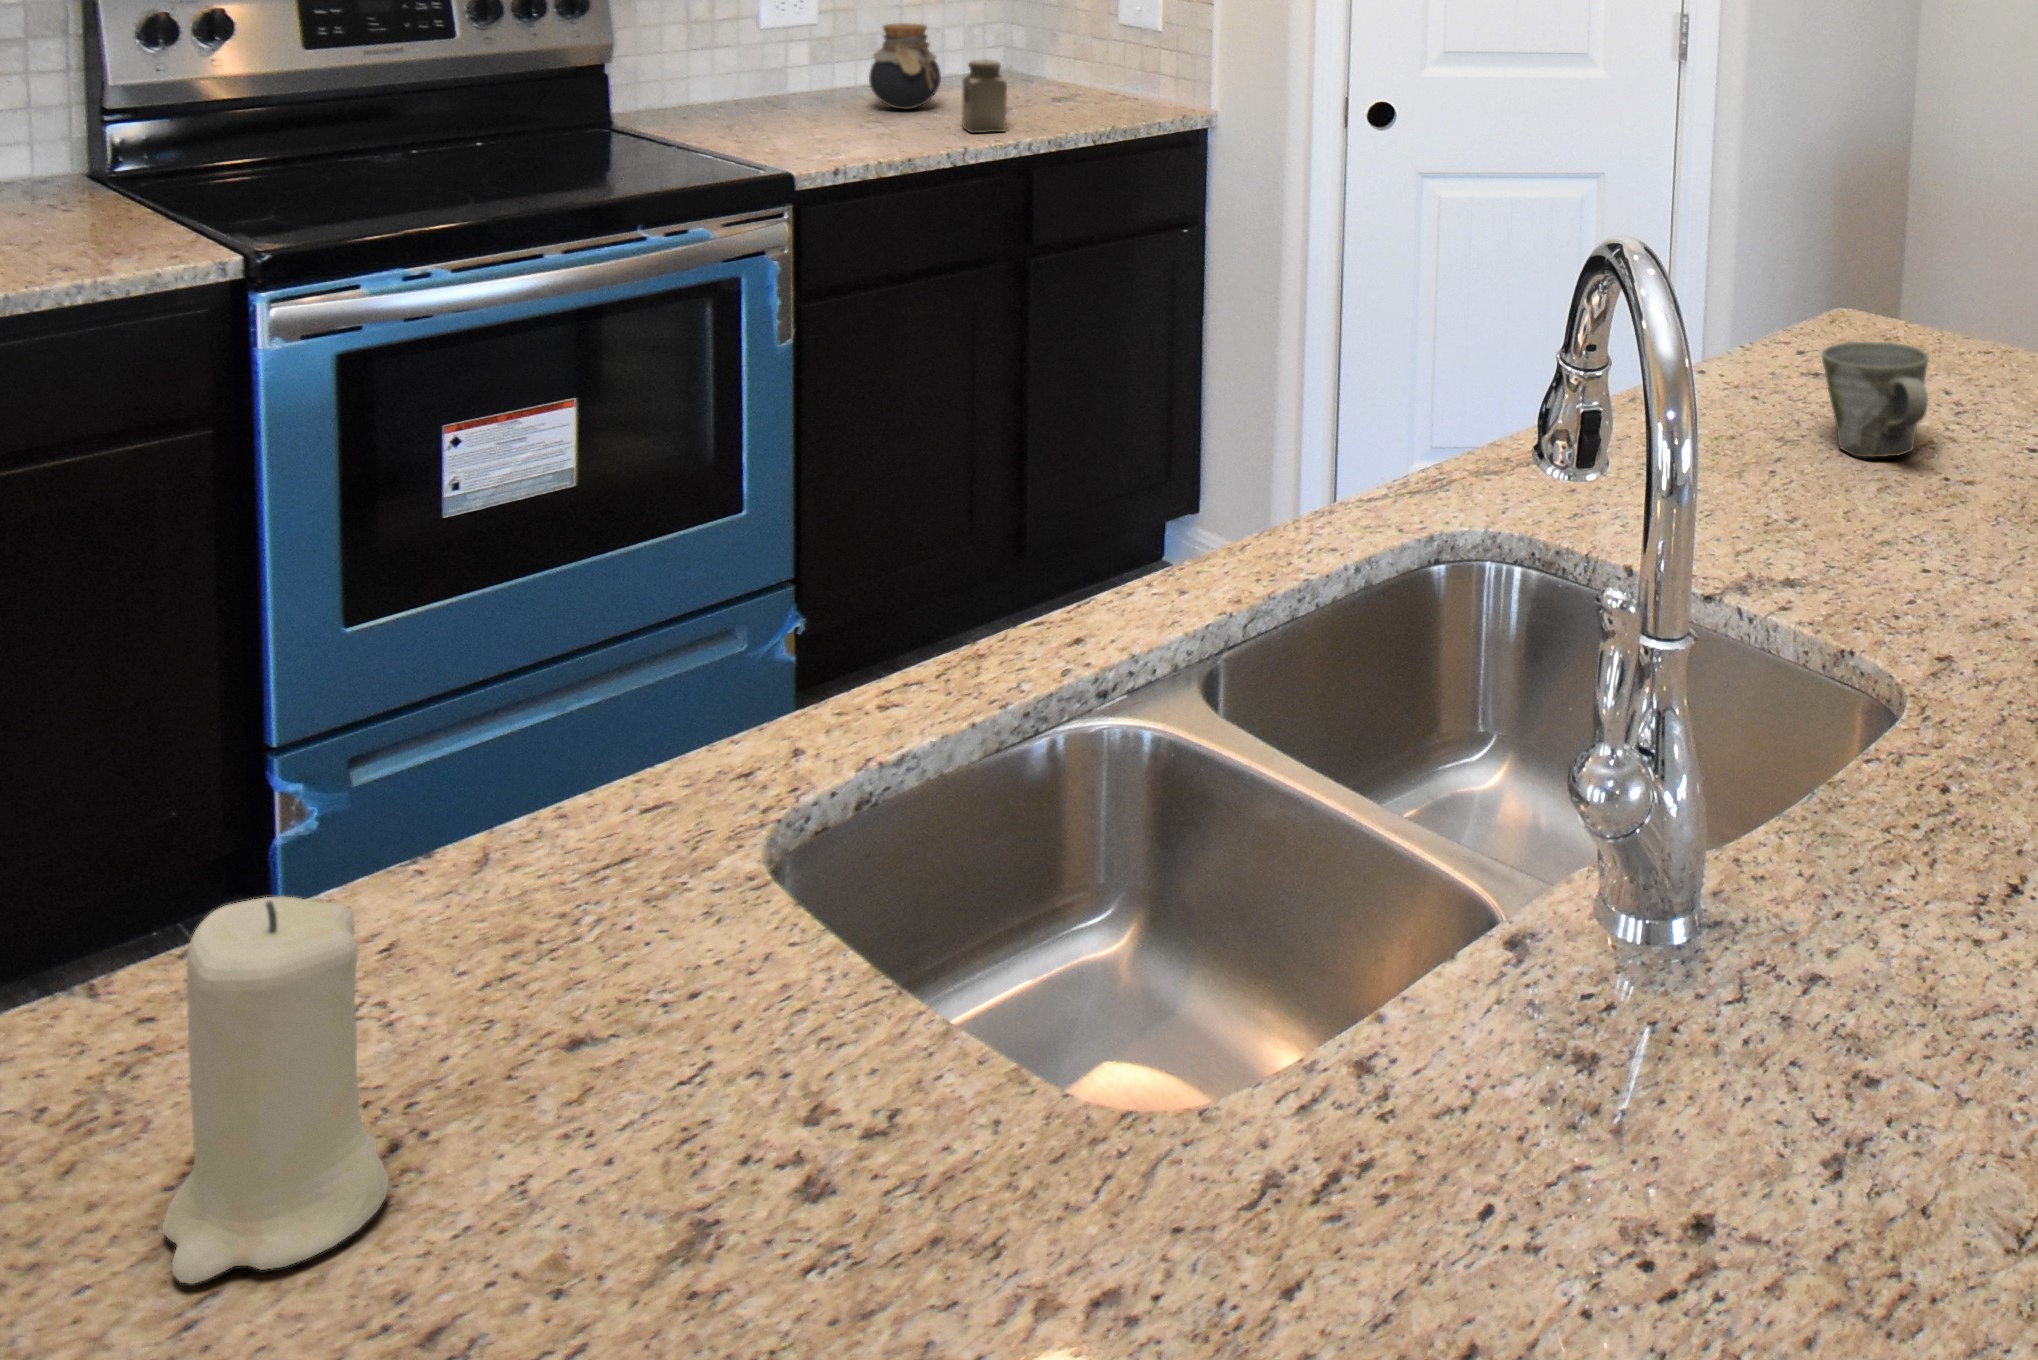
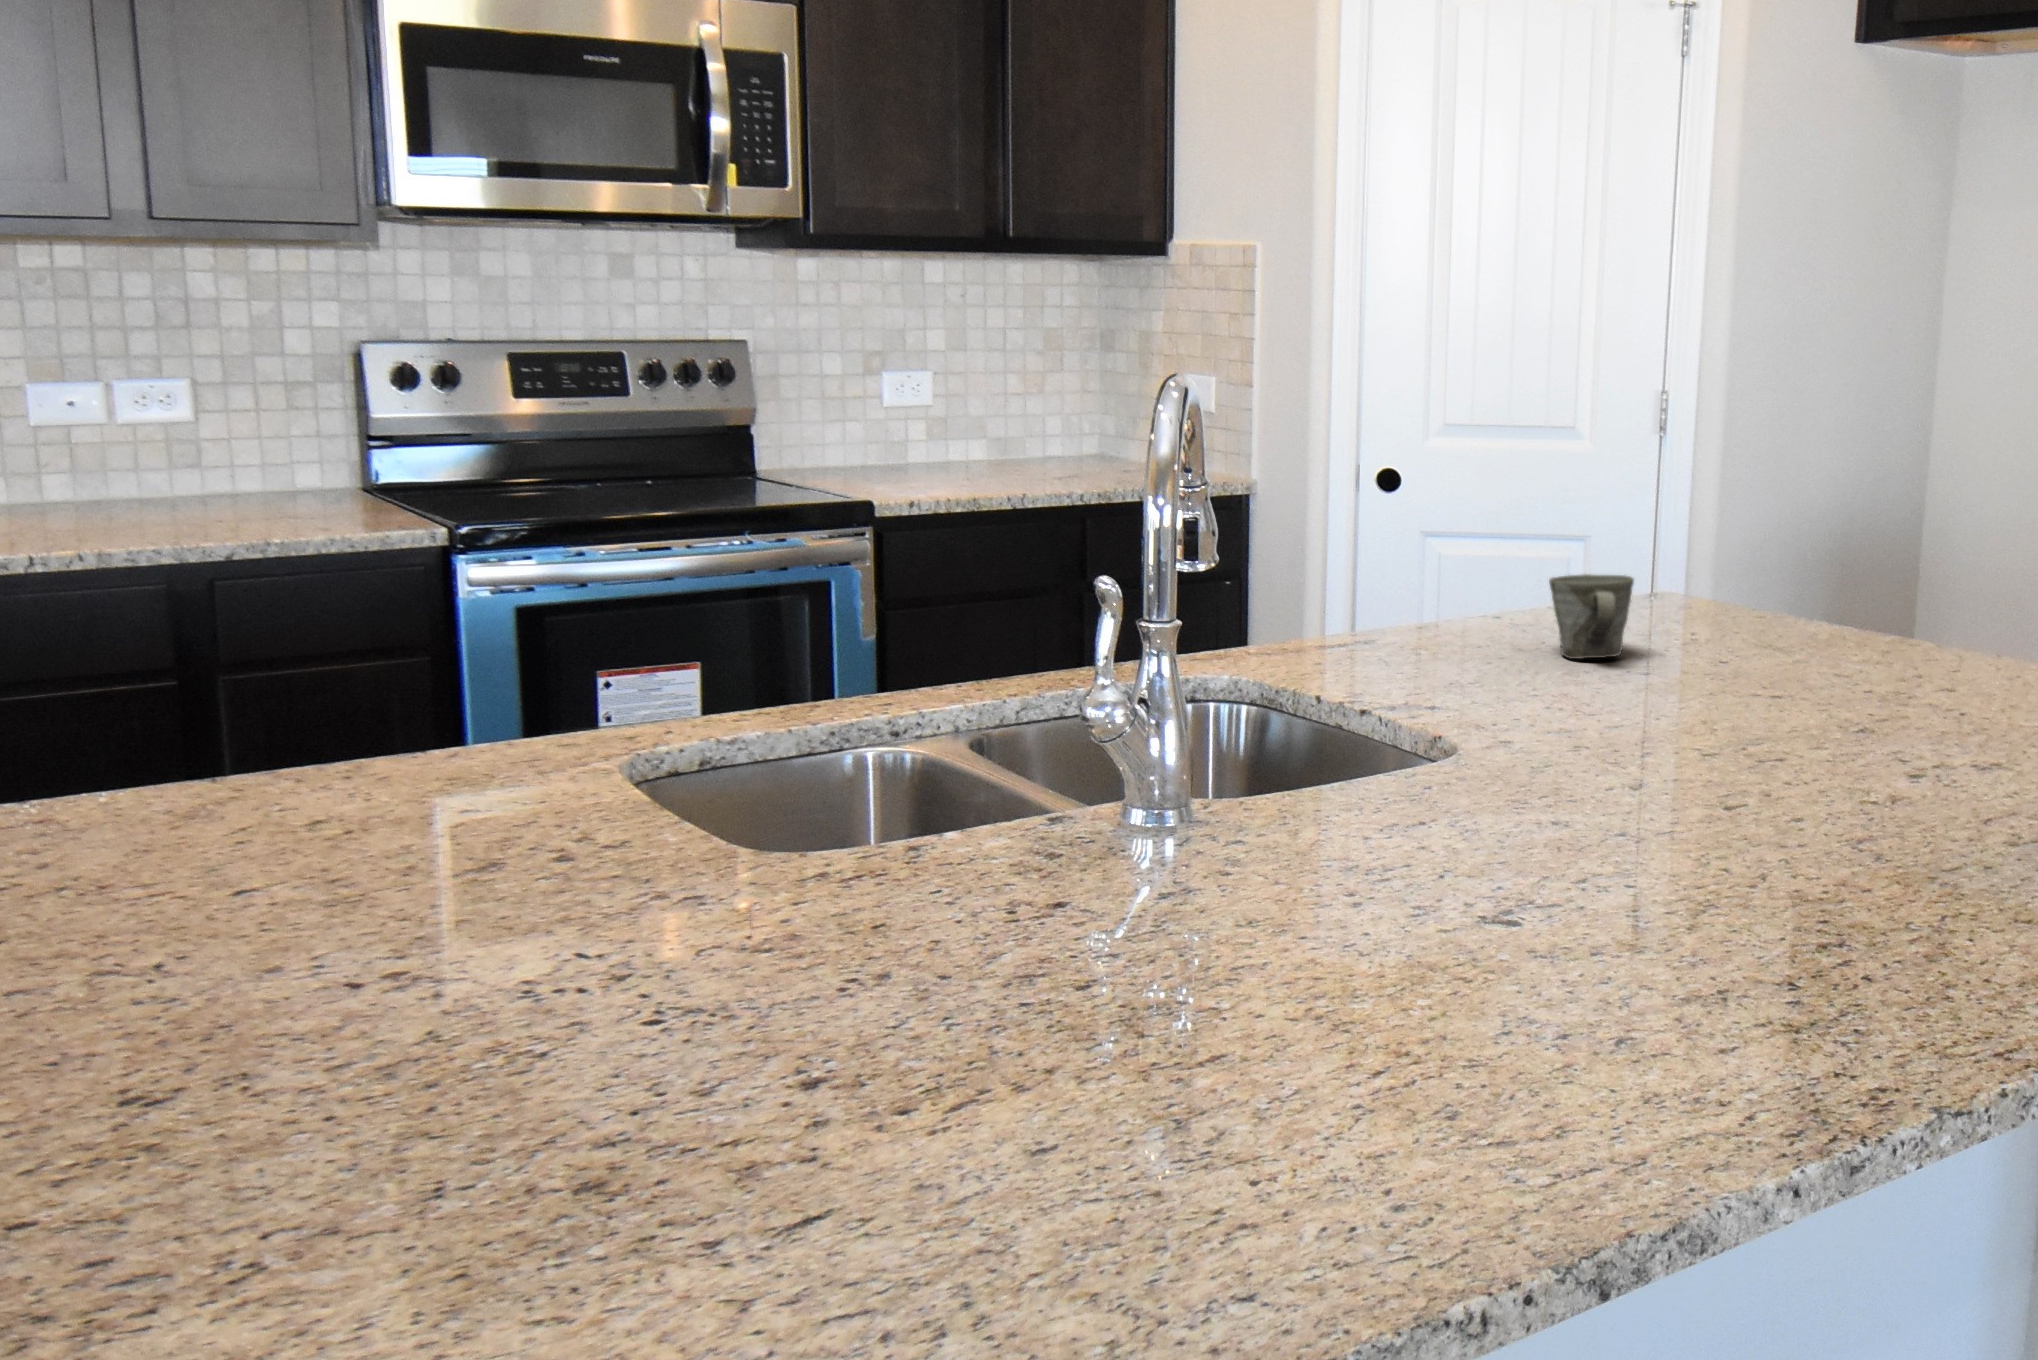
jar: present [869,23,941,109] -> none [965,399,1025,471]
salt shaker: present [962,59,1007,133] -> none [1031,423,1066,484]
candle: present [162,896,389,1284] -> none [223,669,343,864]

